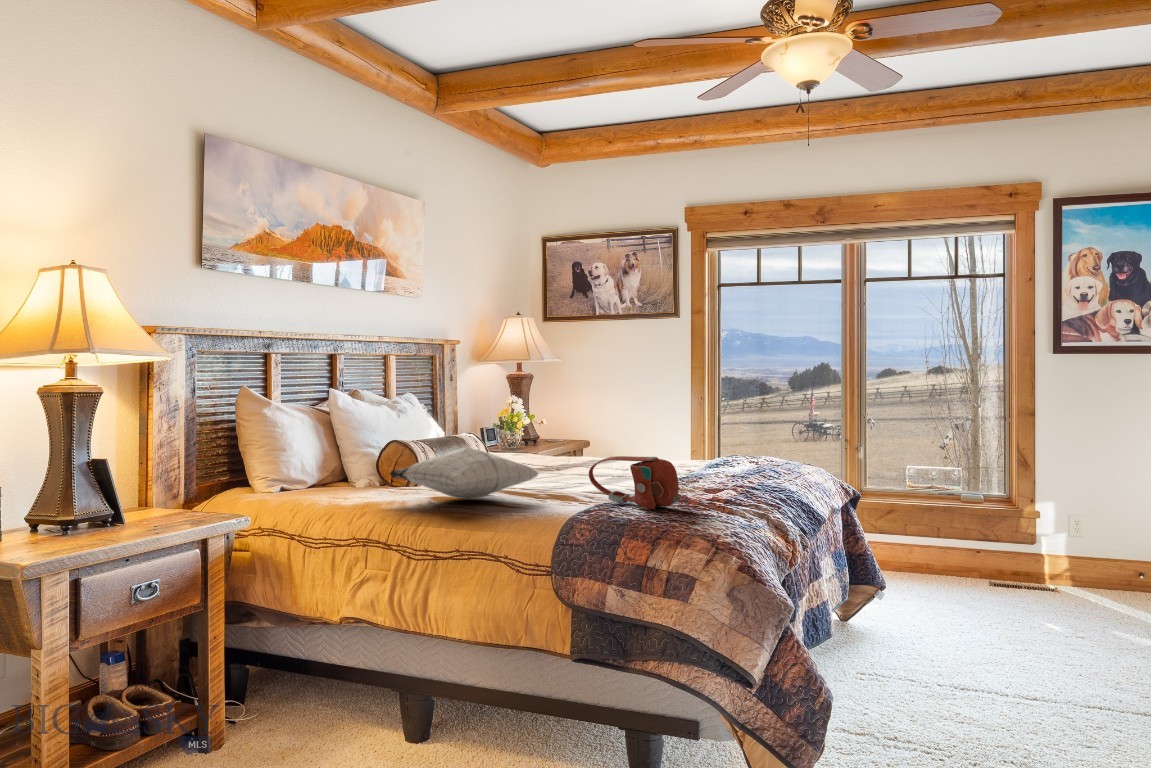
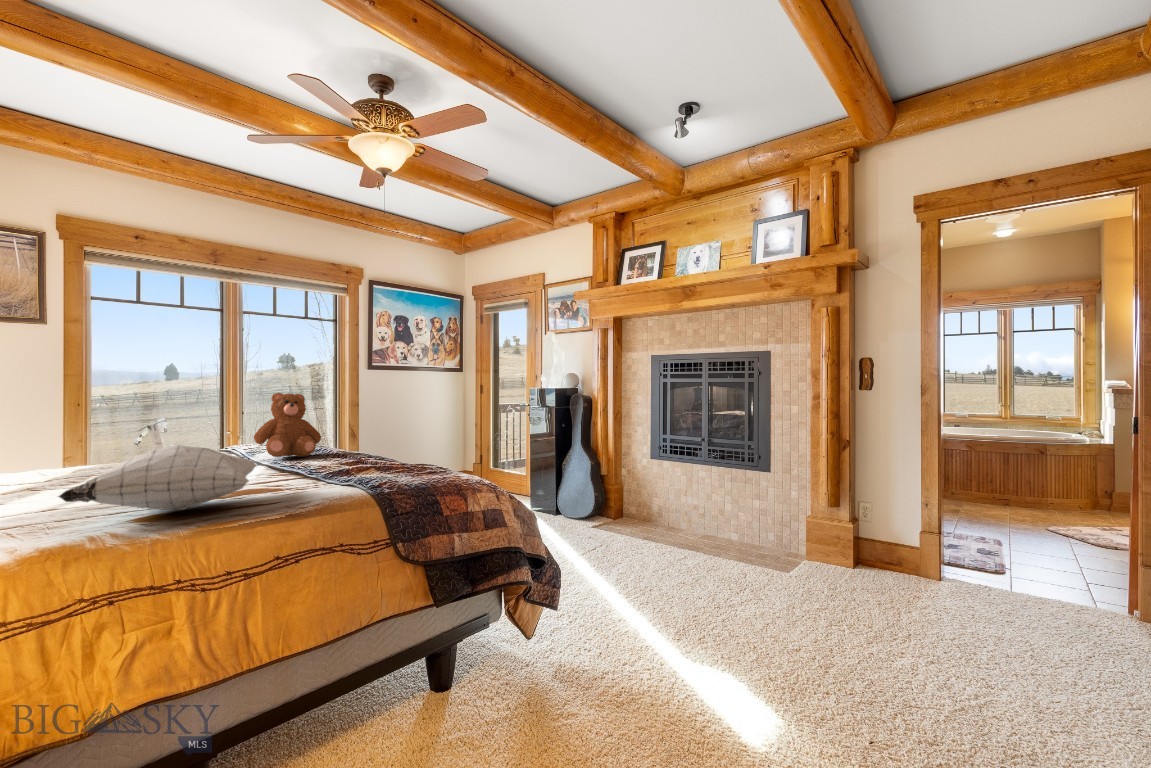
teddy bear: none [679,398,747,476] -> present [254,393,321,457]
handbag: present [589,456,679,509] -> none [316,431,415,478]

